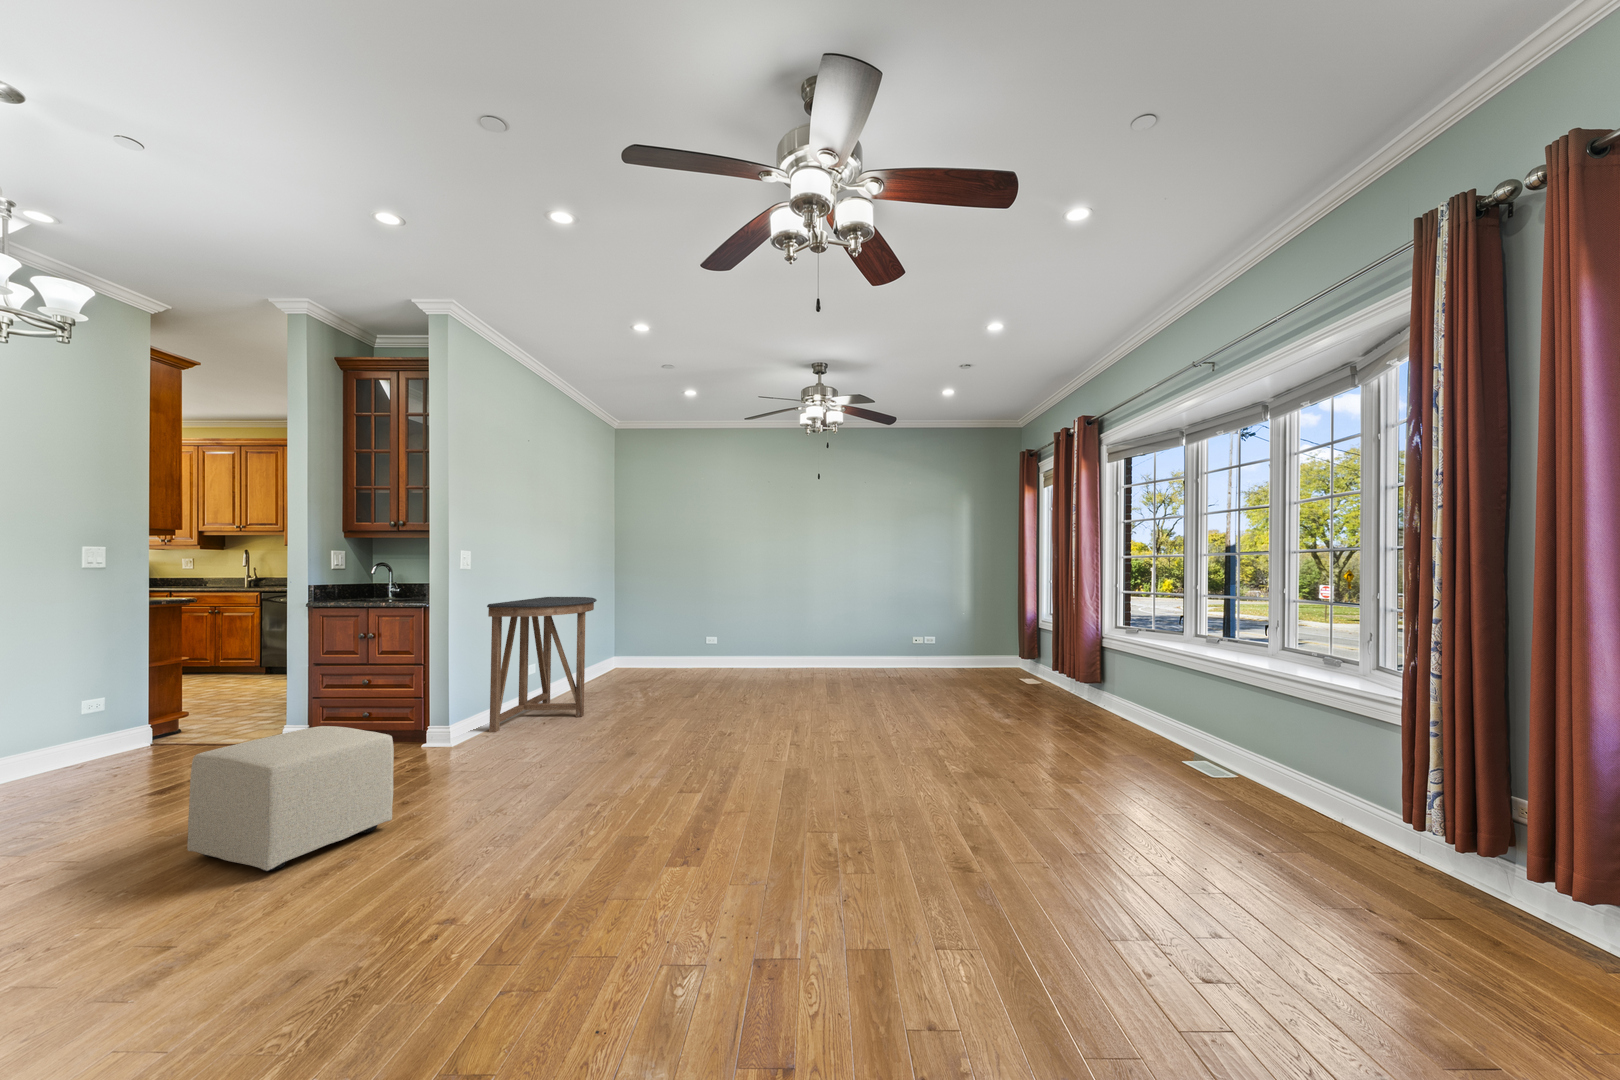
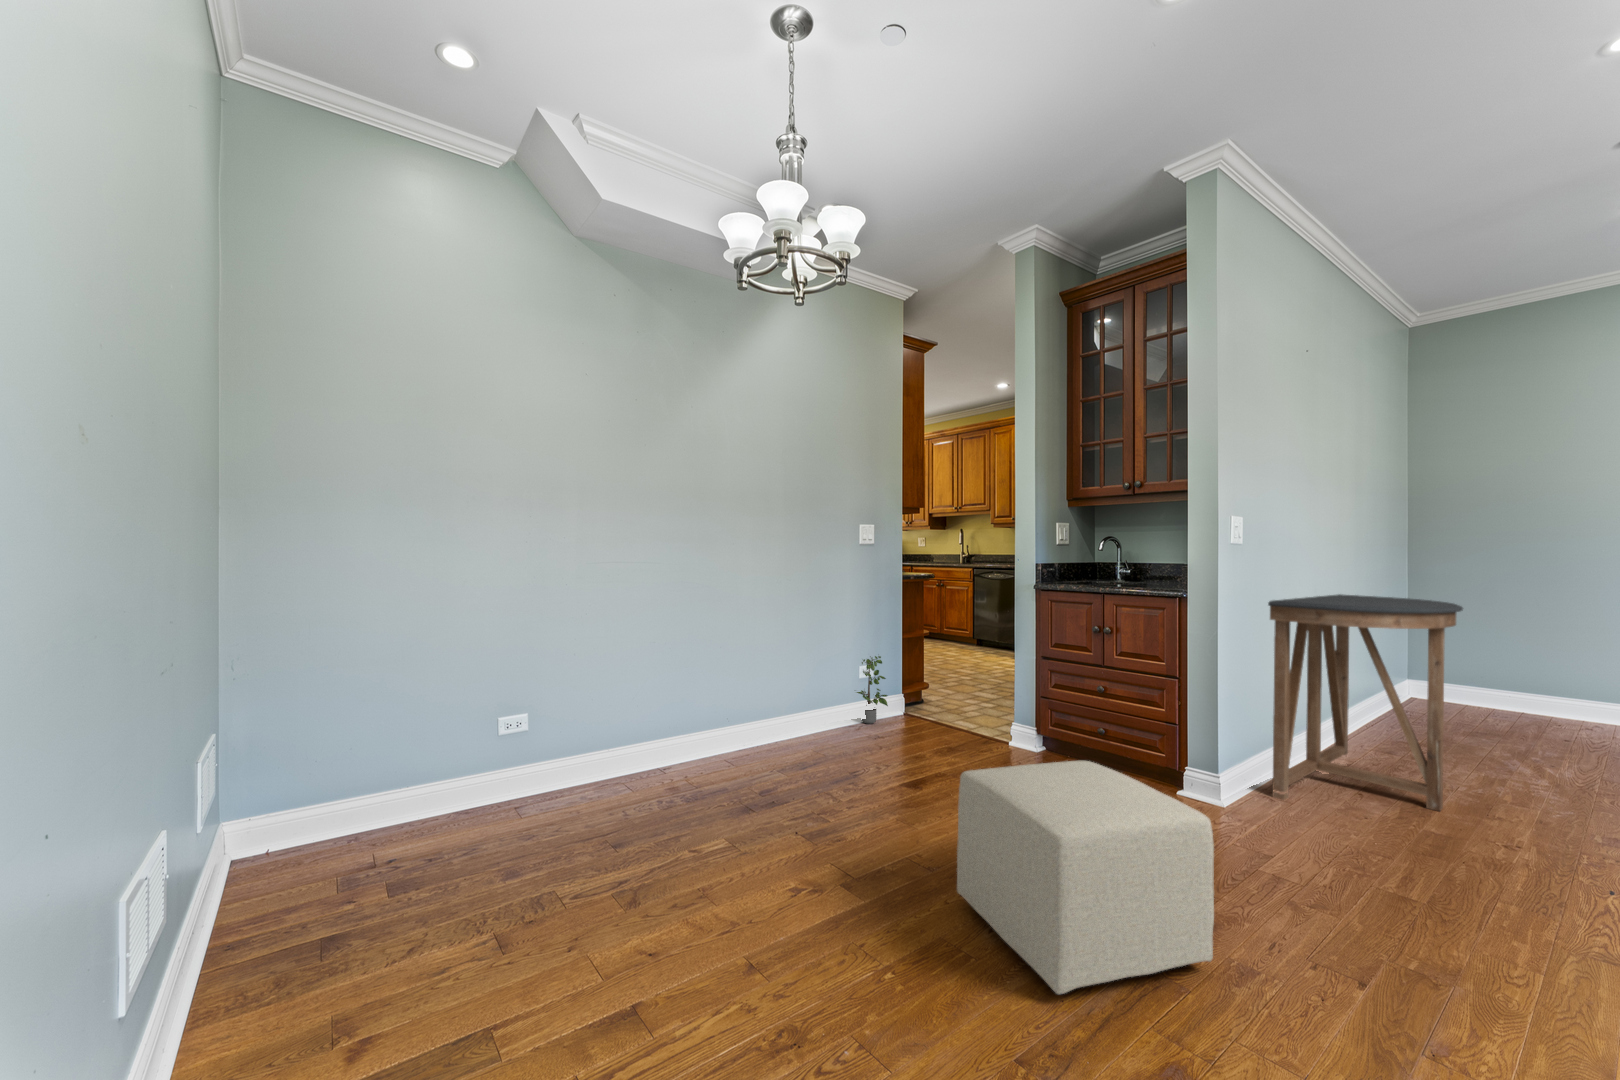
potted plant: none [63,690,121,769] -> present [857,656,888,724]

